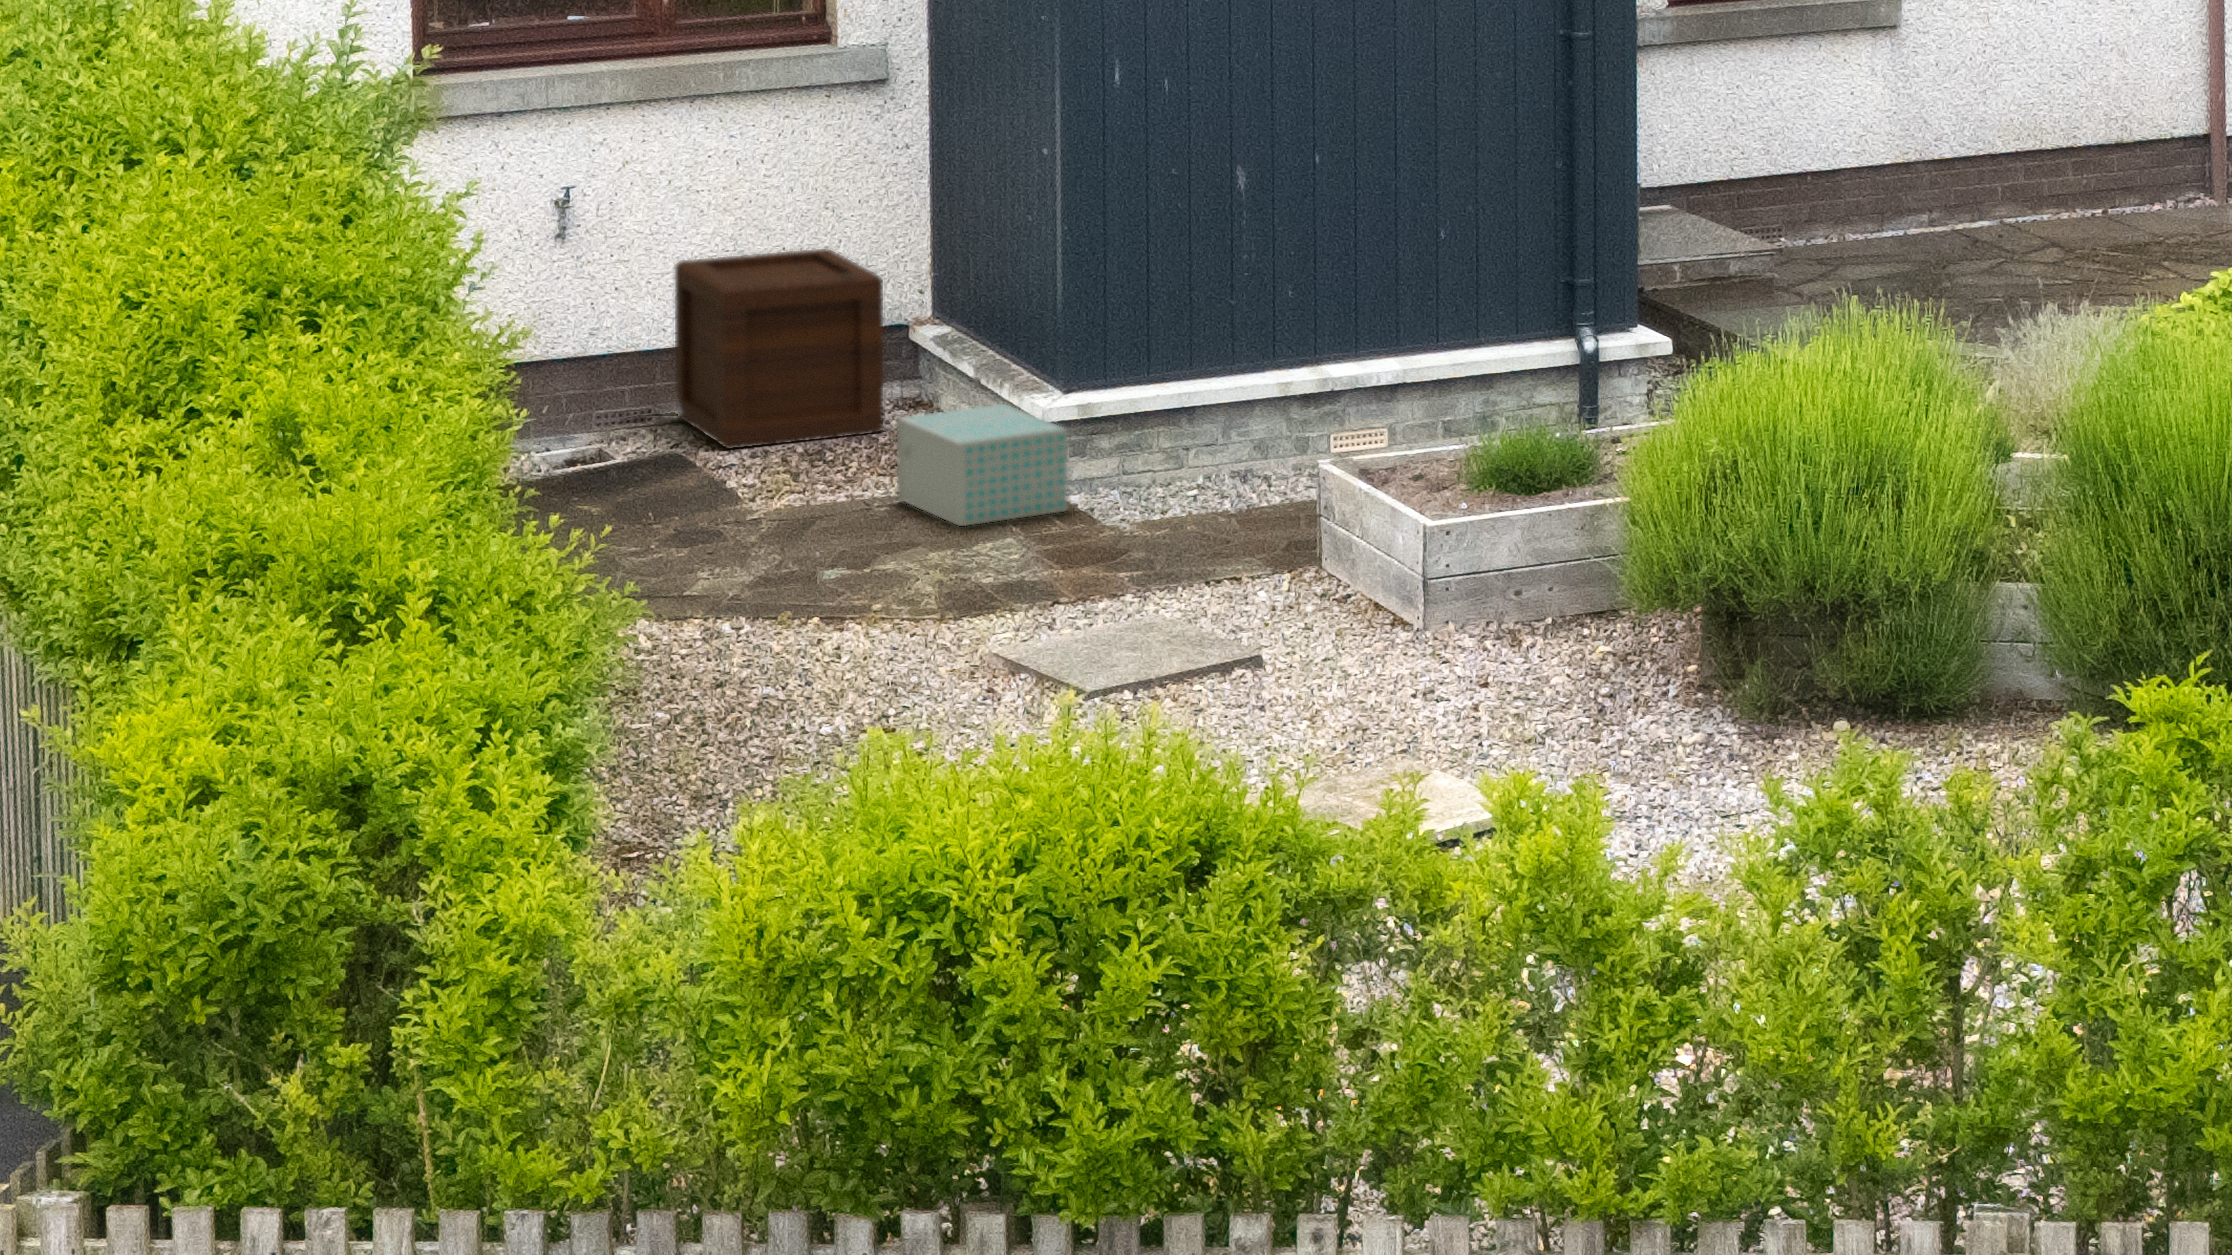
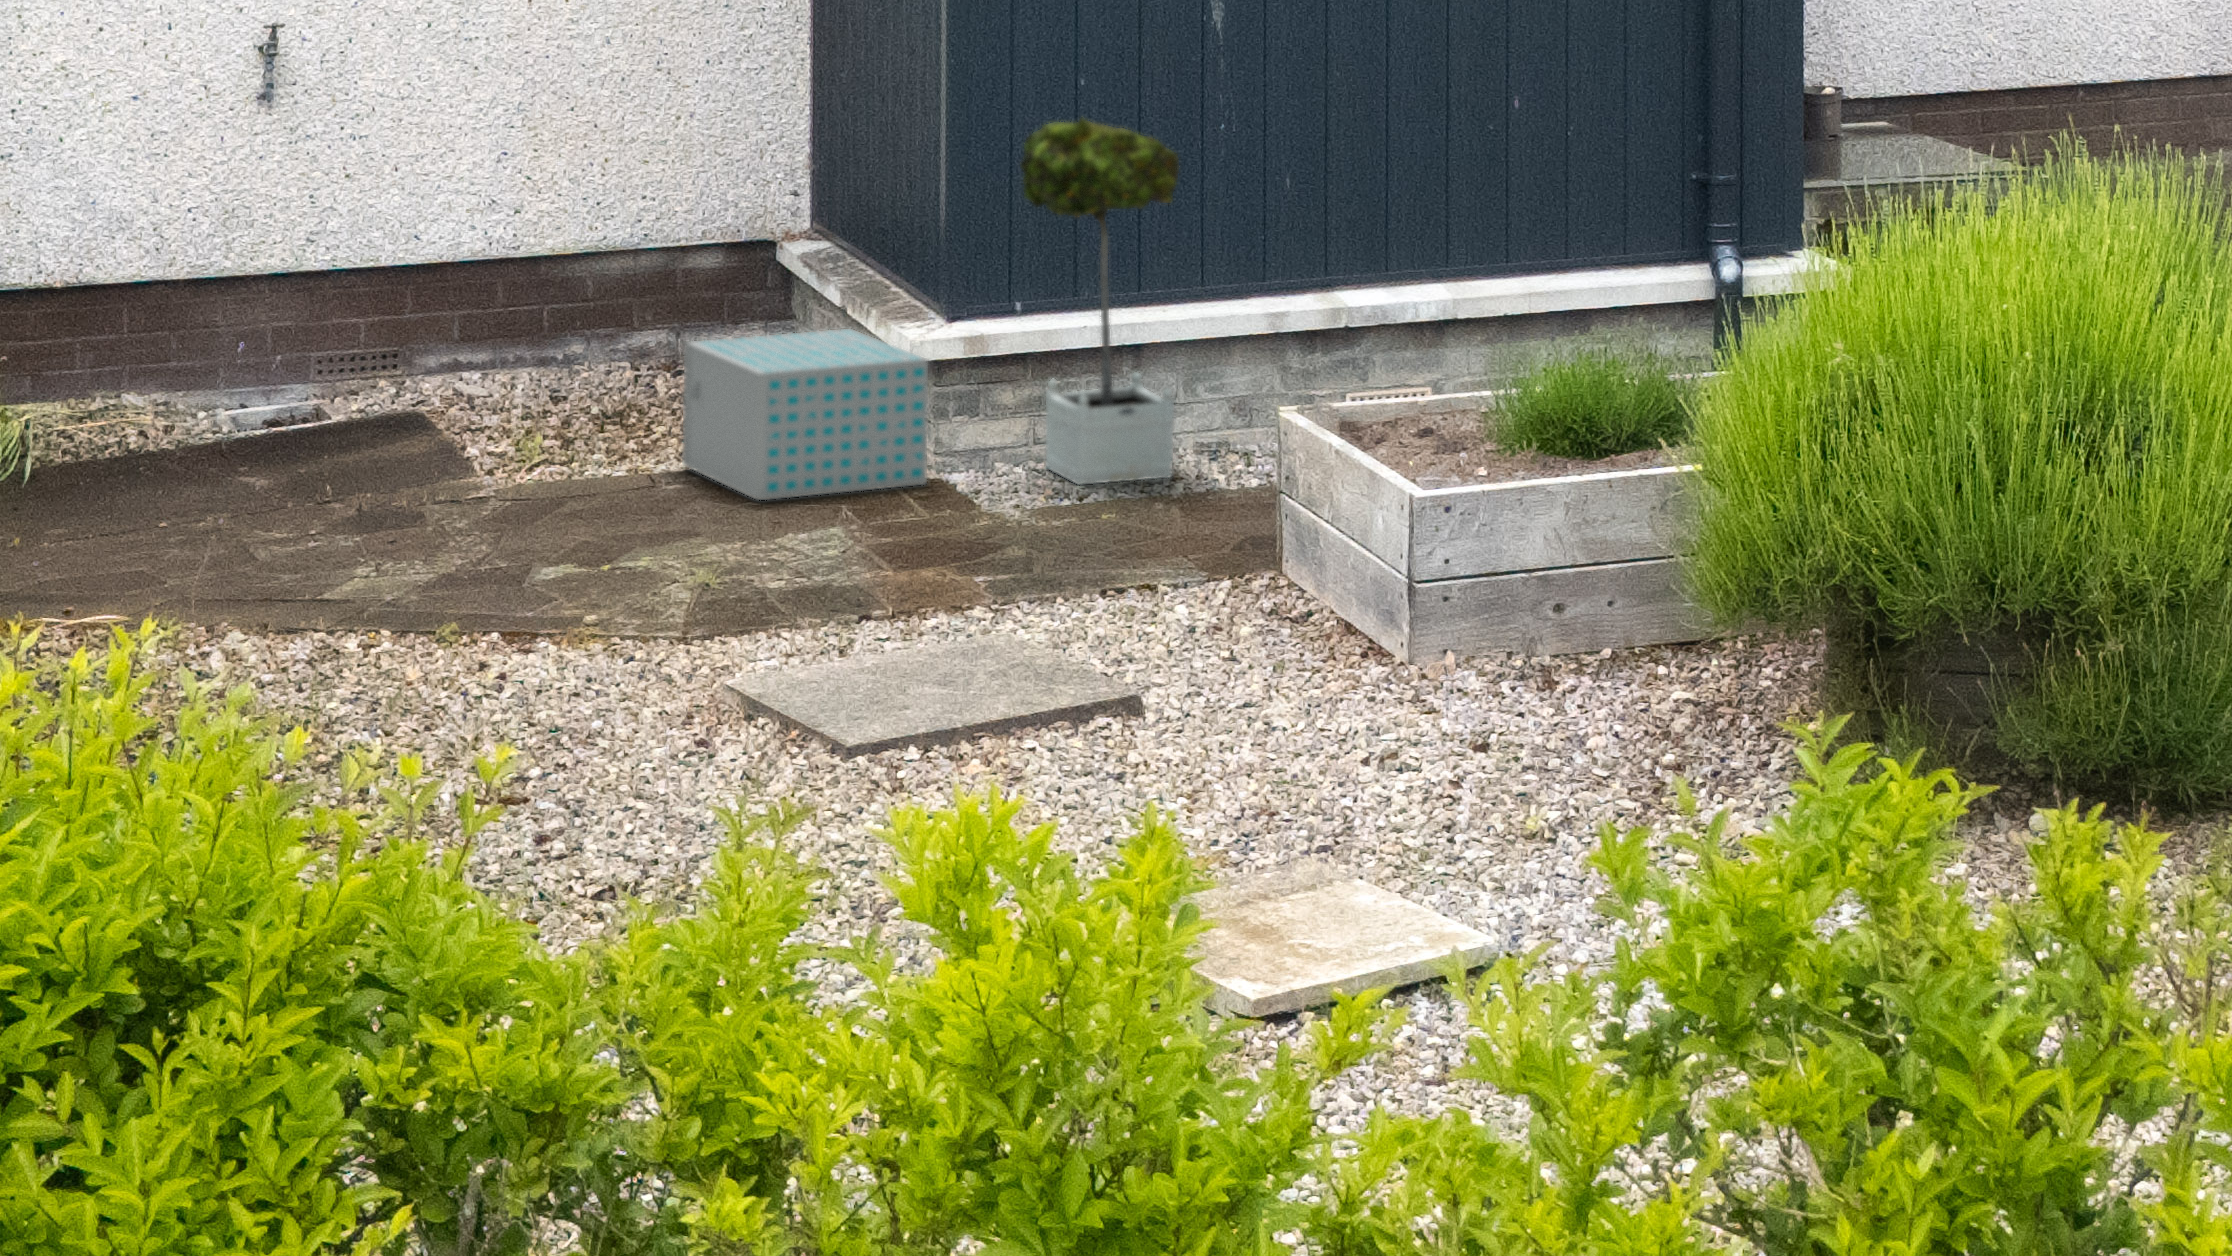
wooden crate: present [675,249,883,449] -> none [421,127,712,404]
potted tree: none [1125,268,1231,510] -> present [1020,118,1179,484]

